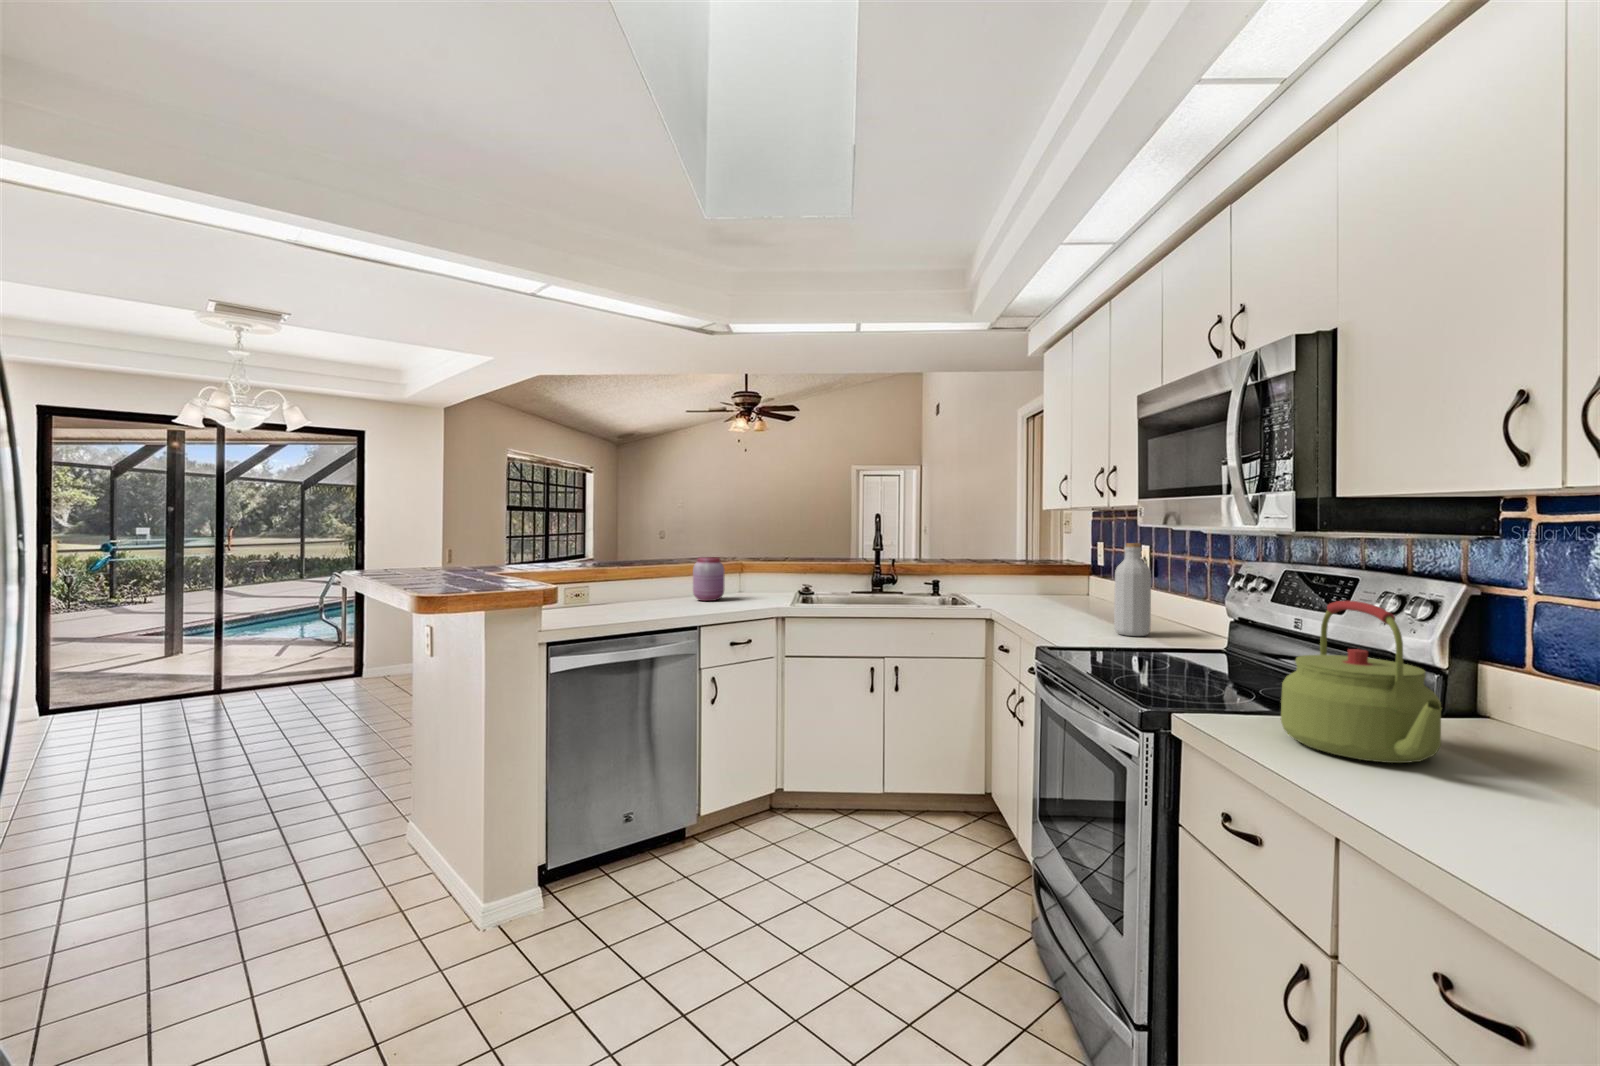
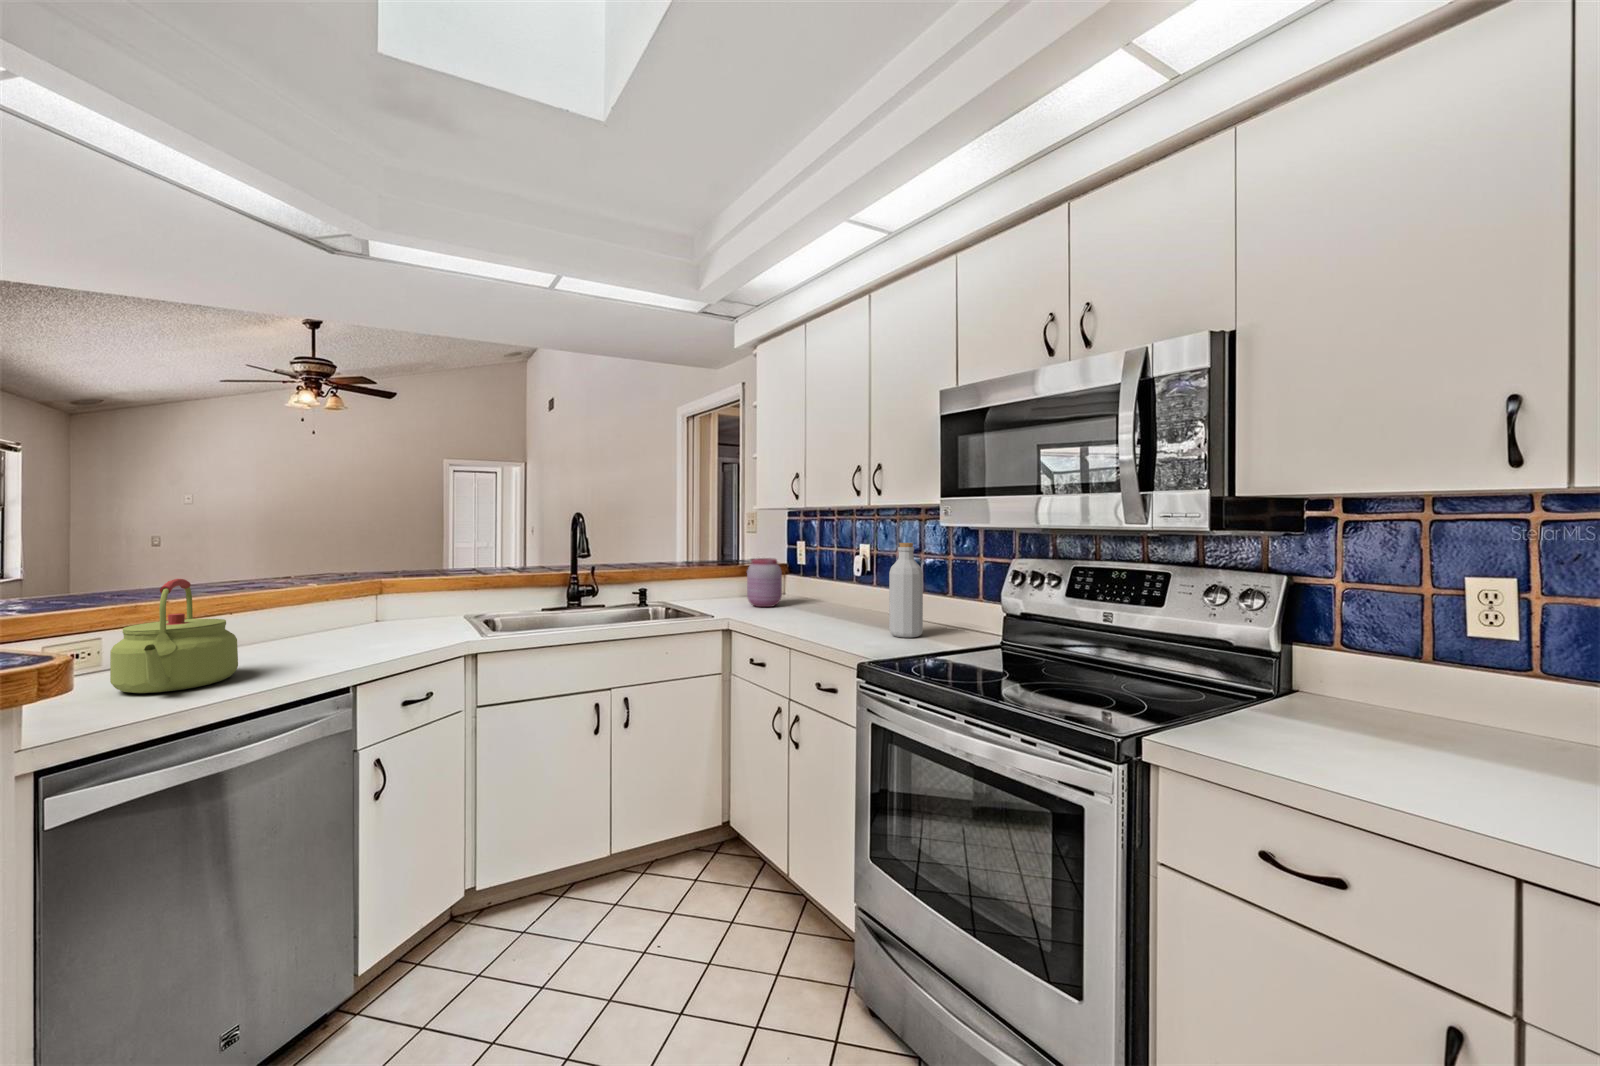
jar: present [693,557,725,601] -> present [747,558,782,607]
kettle: present [1281,601,1442,763] -> present [110,579,238,693]

